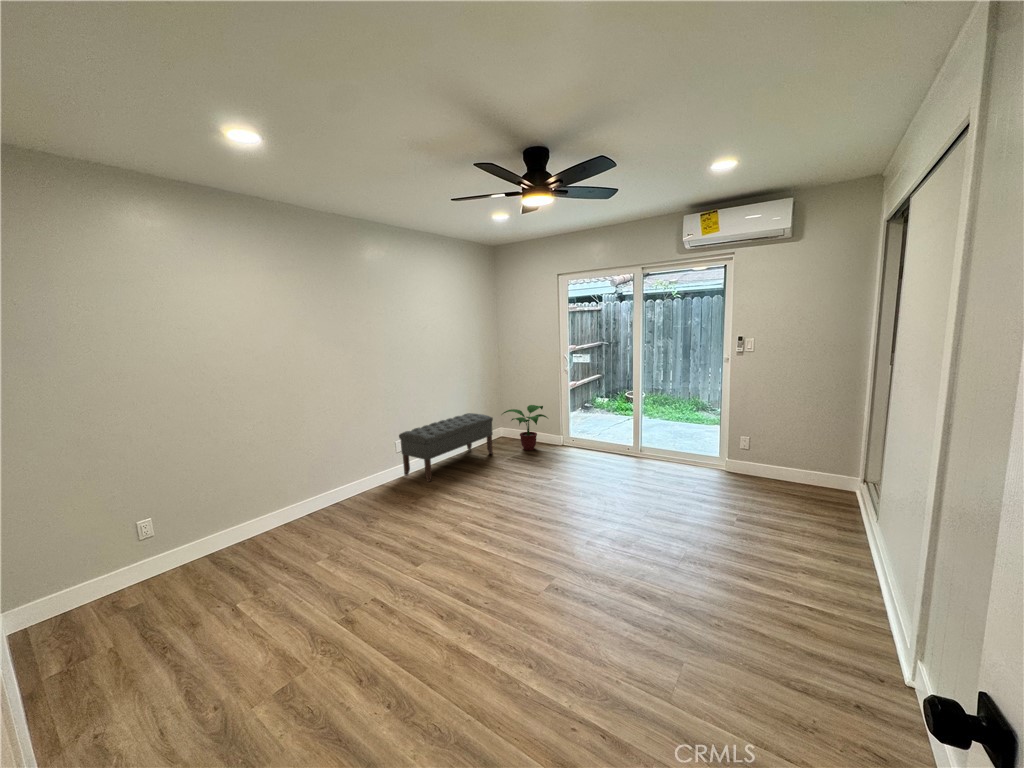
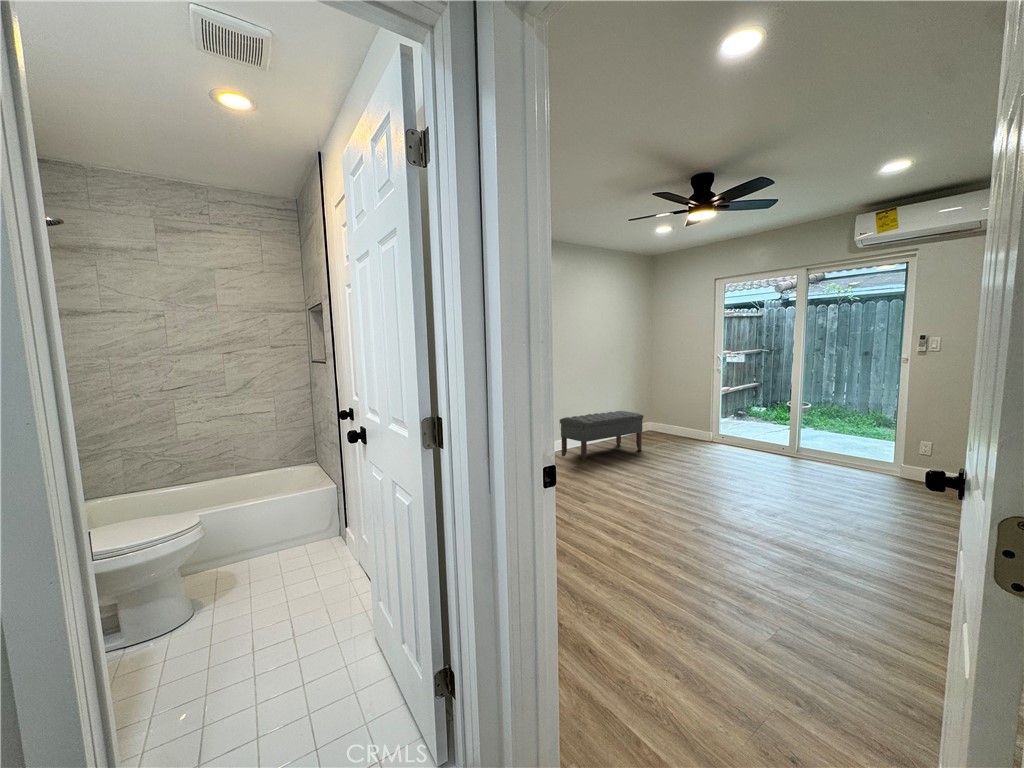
potted plant: present [503,405,547,450] -> none [651,408,701,451]

